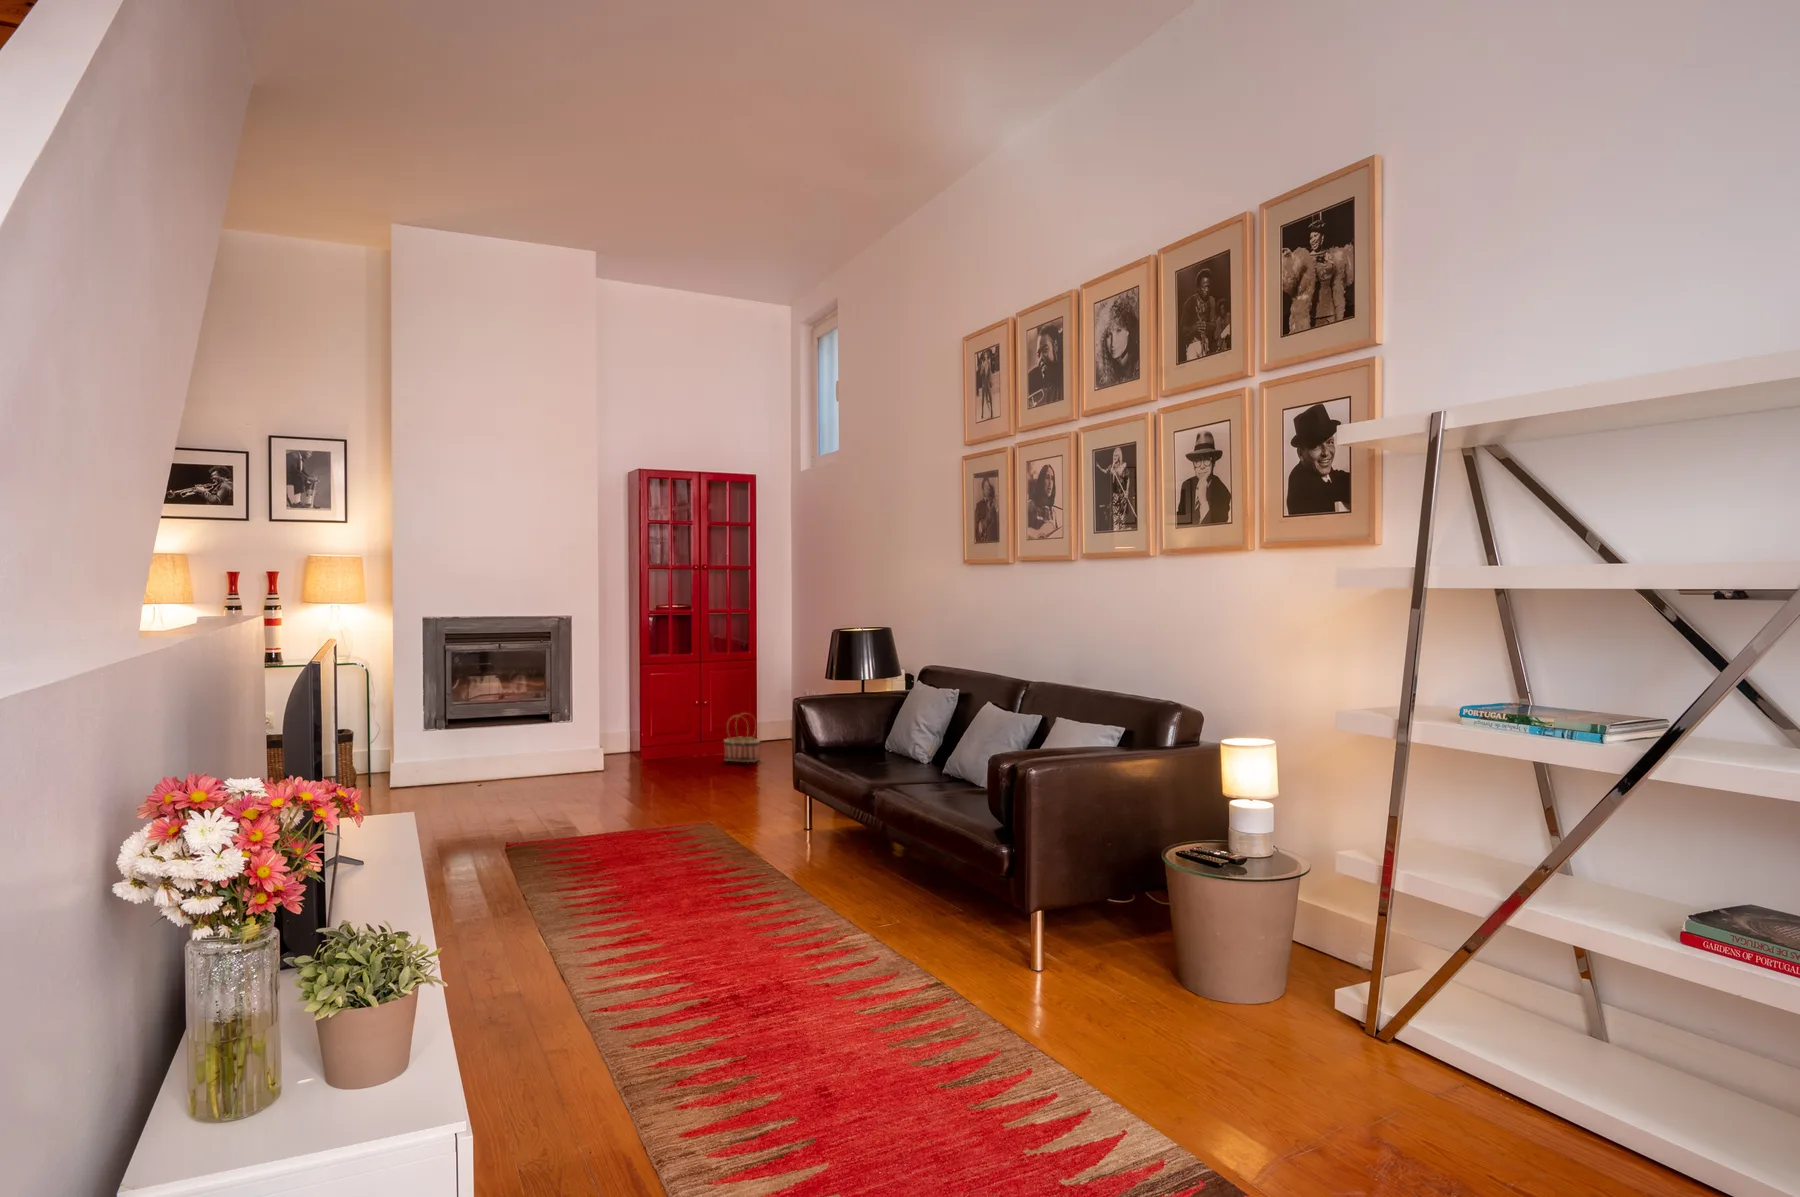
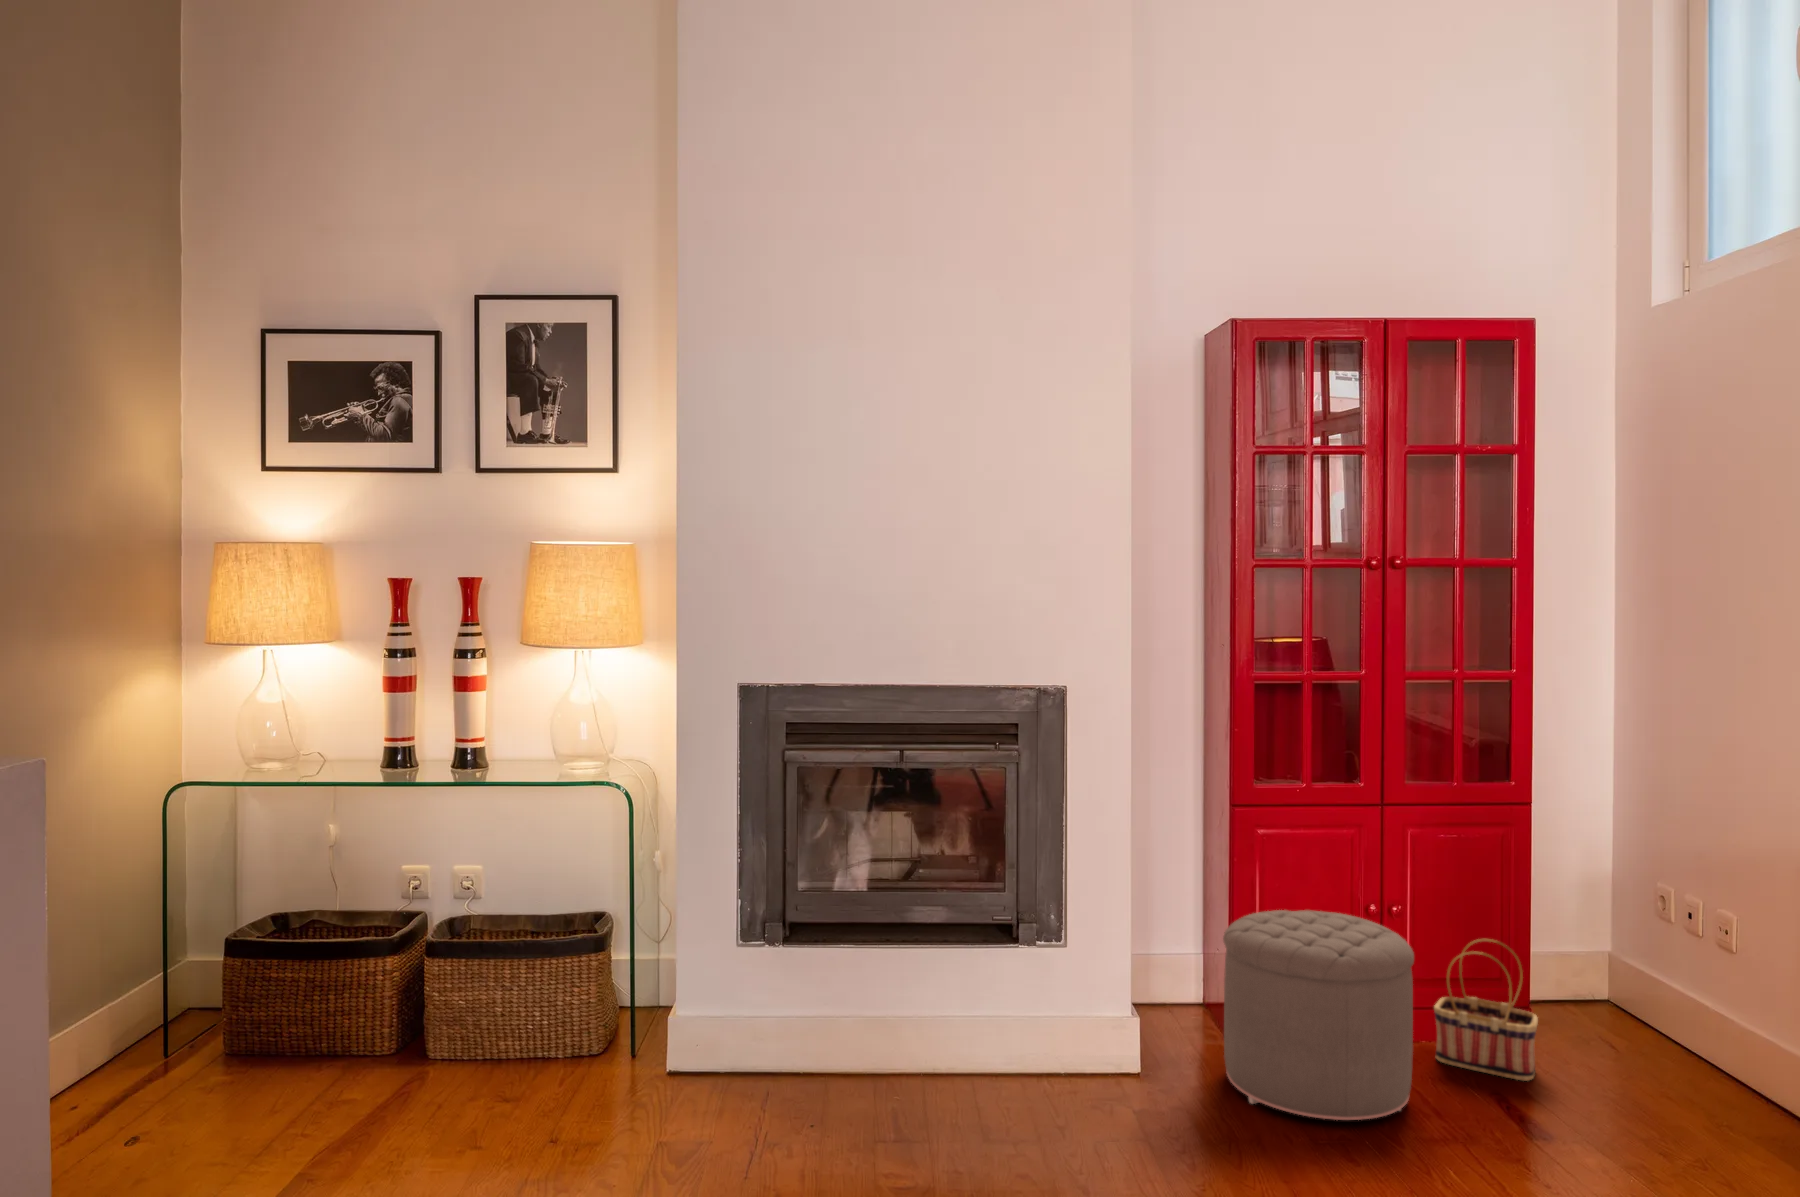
ottoman: none [636,704,707,774] -> present [1223,910,1414,1120]

